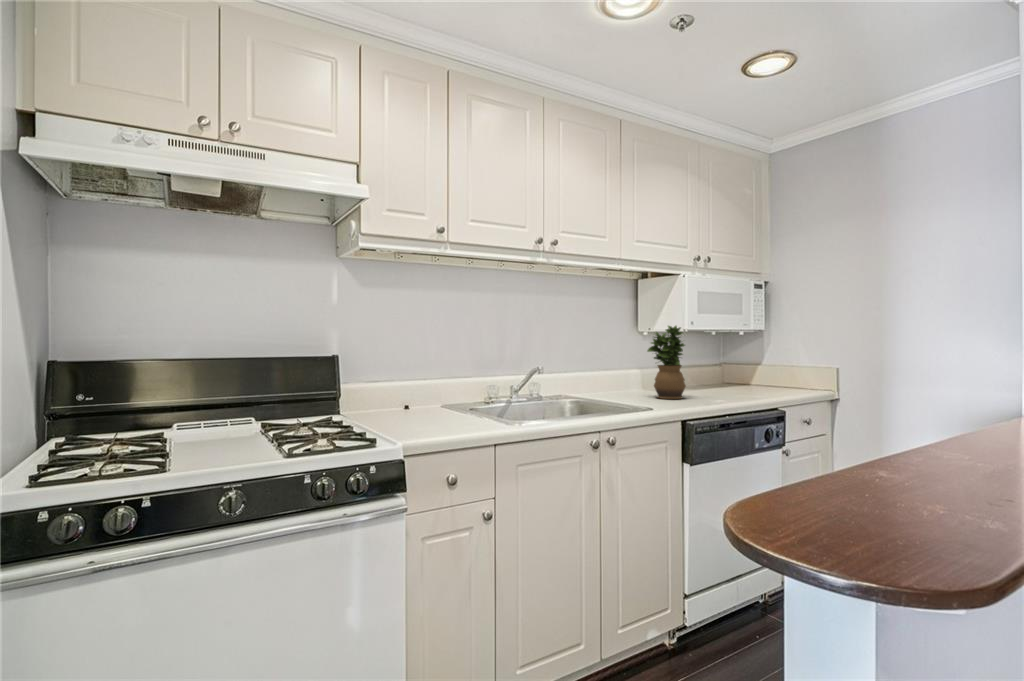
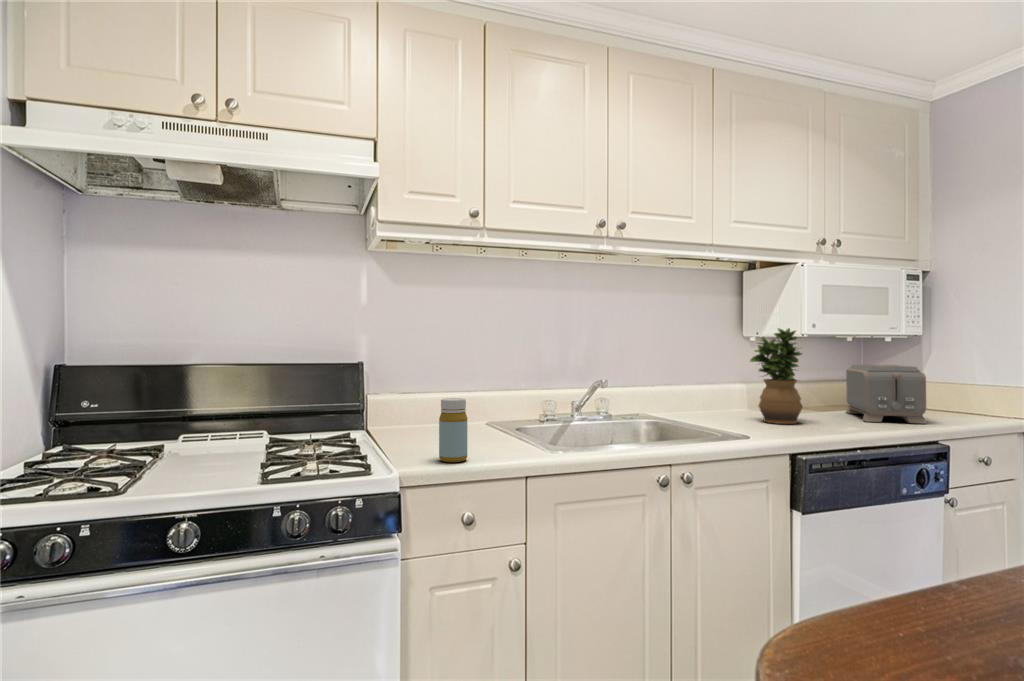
toaster: none [713,353,770,396] -> present [846,365,926,424]
bottle: none [426,383,449,435] -> present [439,398,468,462]

